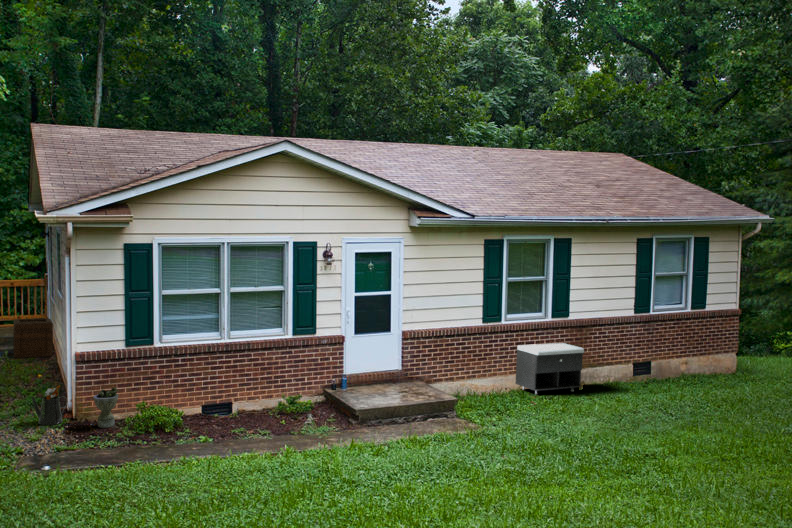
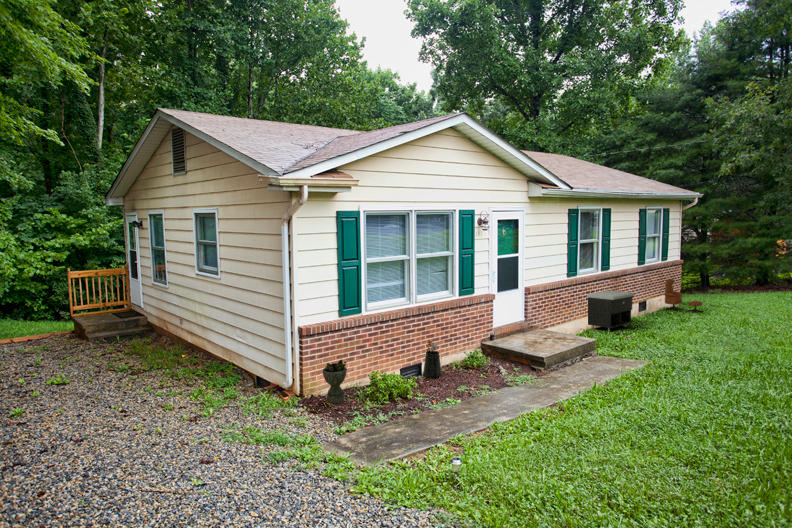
wooden crate: present [13,319,53,358] -> none [129,304,173,343]
lounge chair: none [687,335,738,386] -> present [665,279,703,313]
watering can: present [32,385,67,425] -> present [423,340,442,377]

